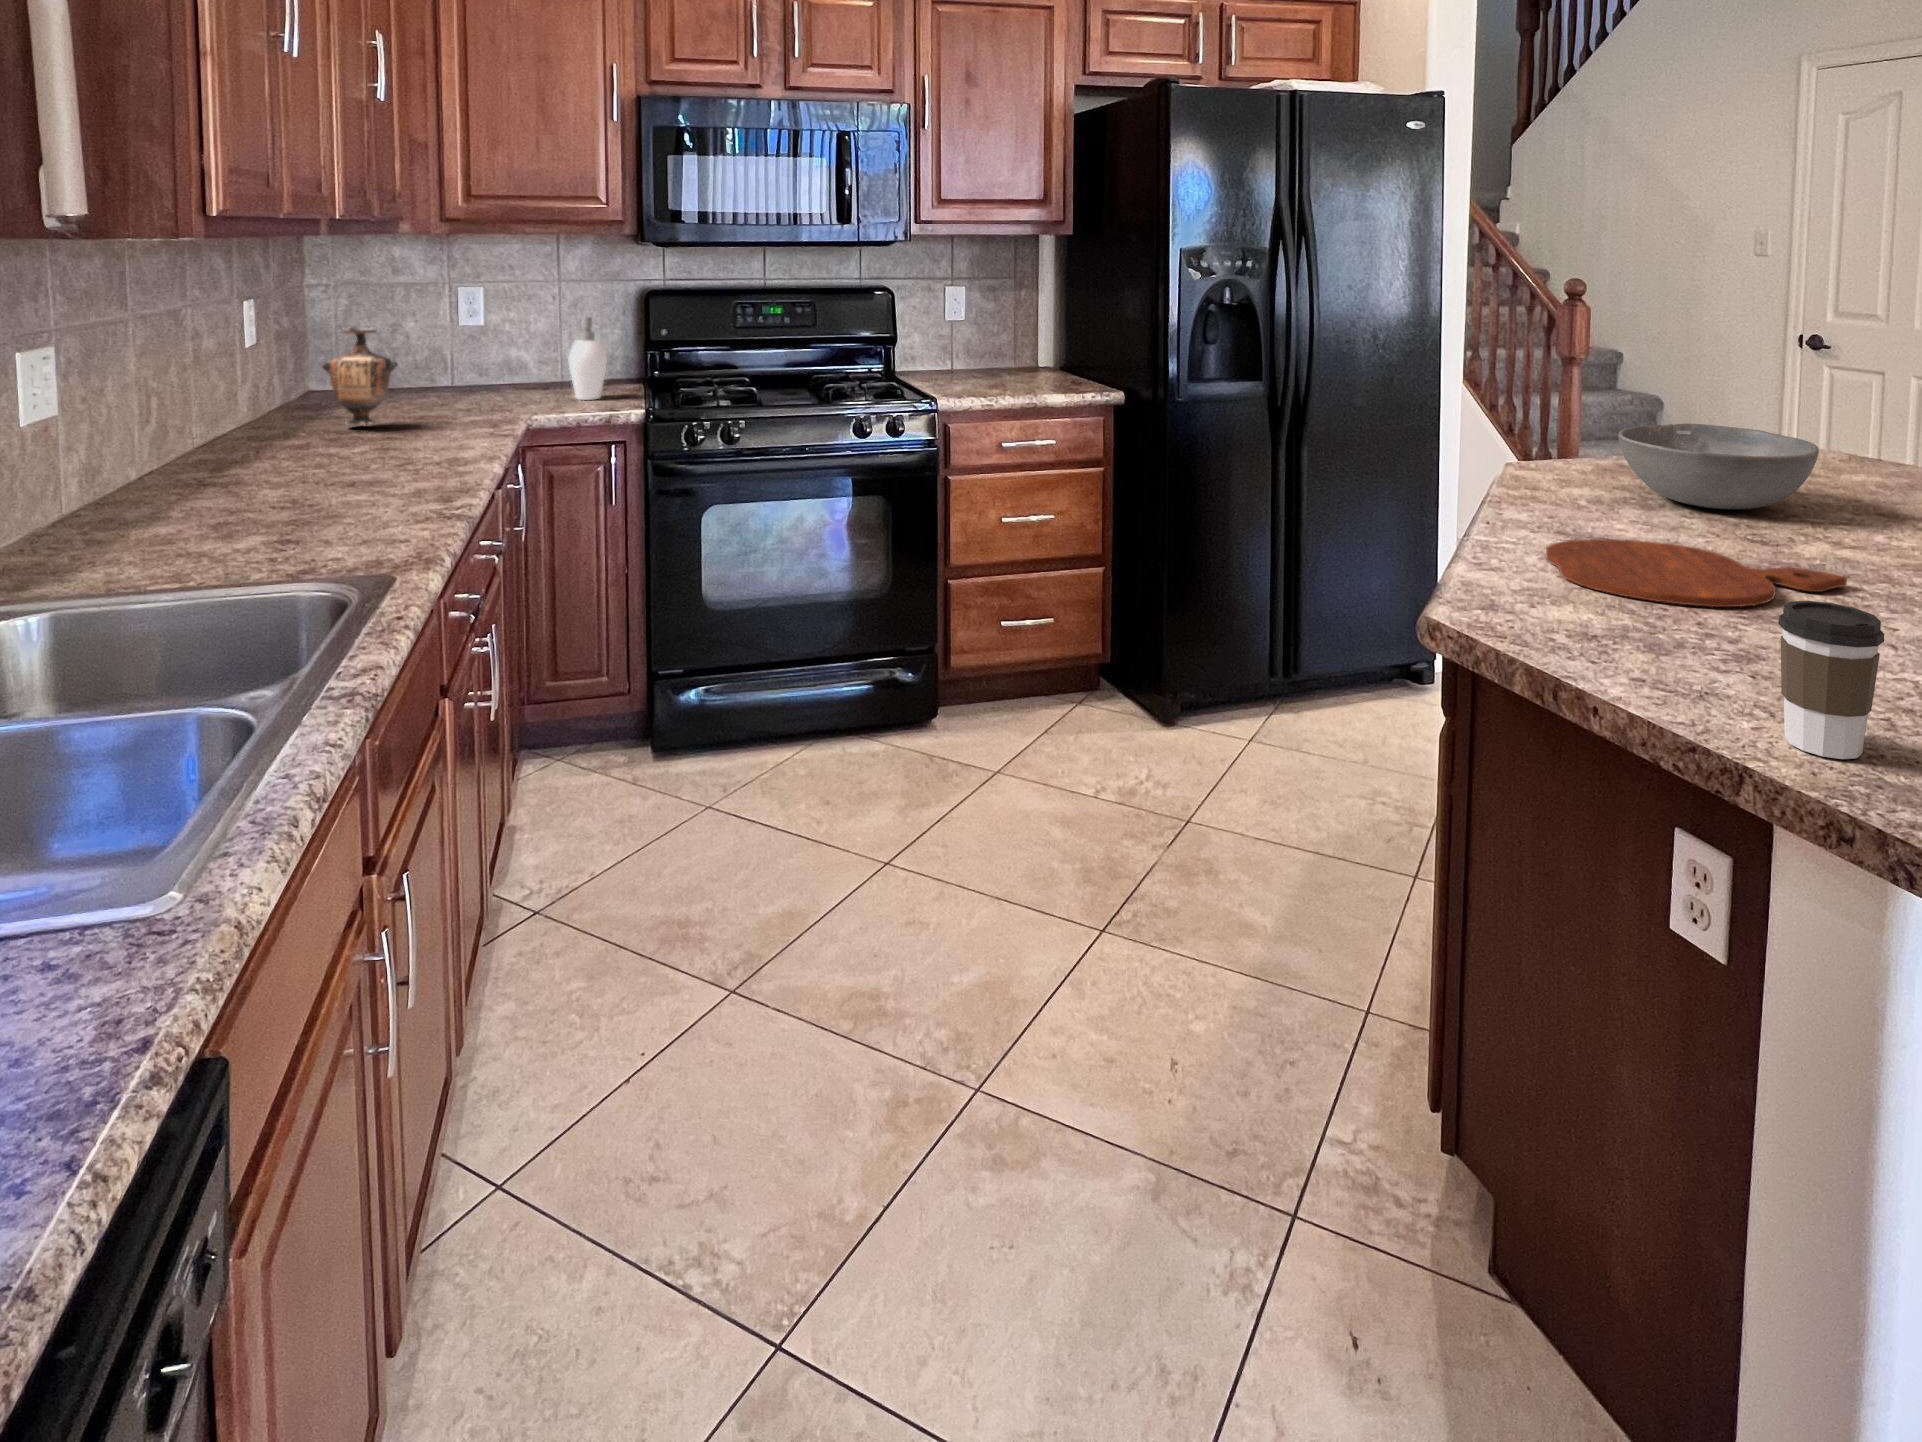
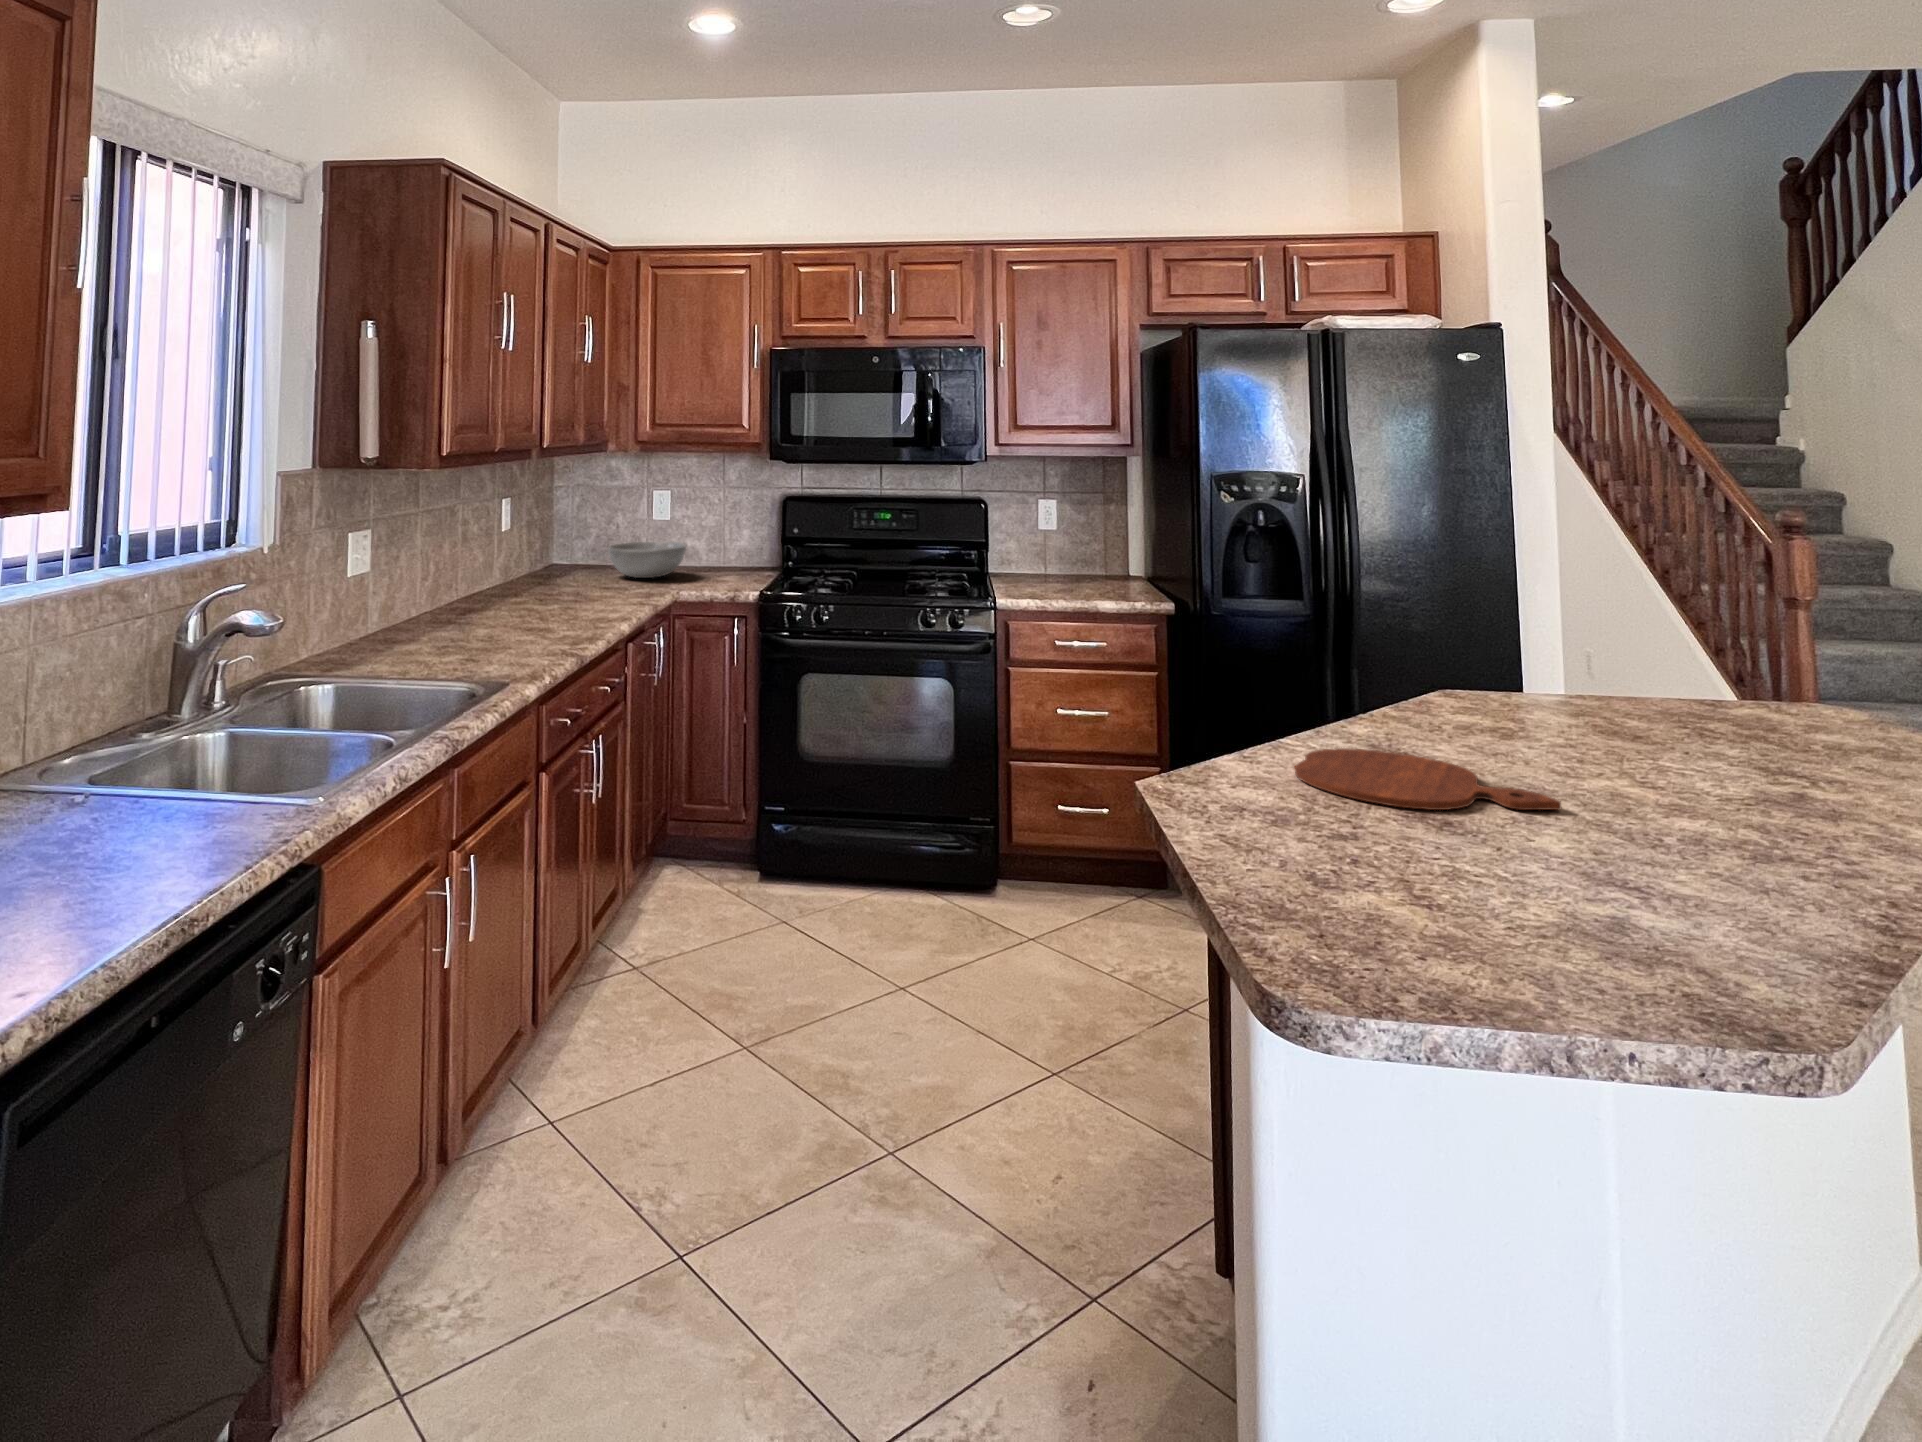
soap dispenser: present [569,316,607,400] -> none [715,517,746,583]
vase: present [323,326,398,425] -> none [539,515,588,591]
bowl: present [1618,423,1819,510] -> present [608,542,686,578]
coffee cup: present [1778,601,1884,759] -> none [1244,773,1311,893]

